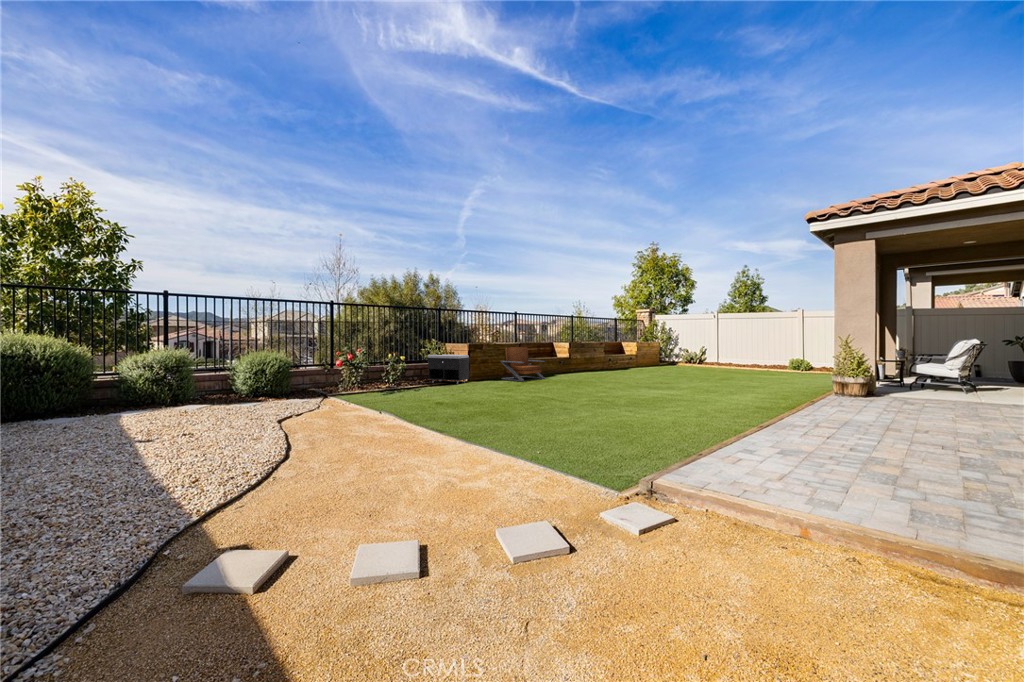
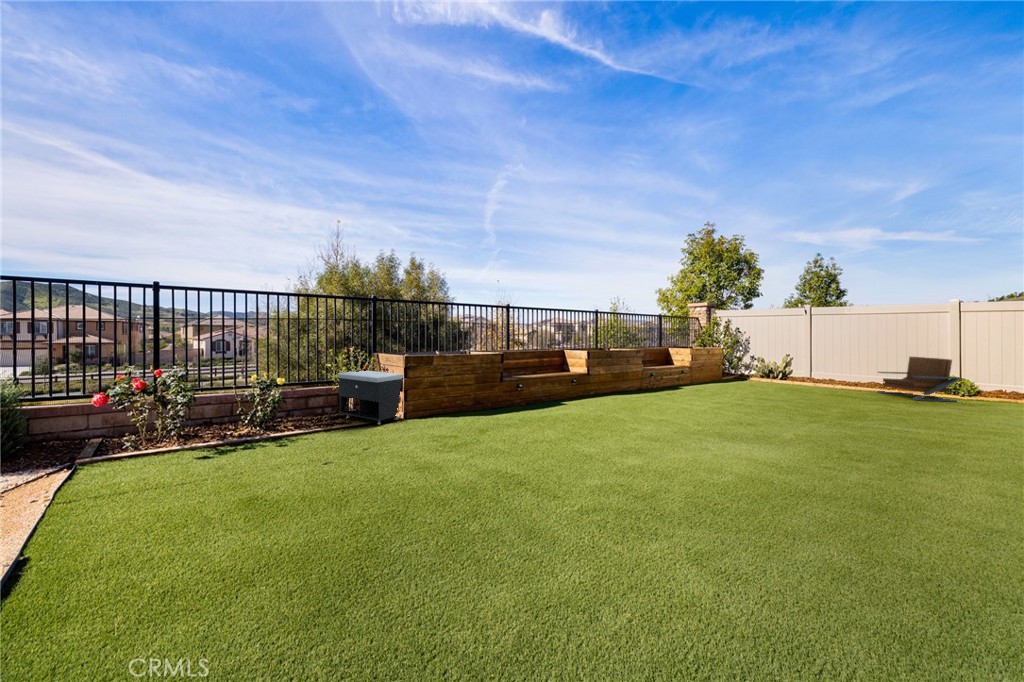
lounge chair: present [501,347,545,381] -> present [877,357,961,402]

